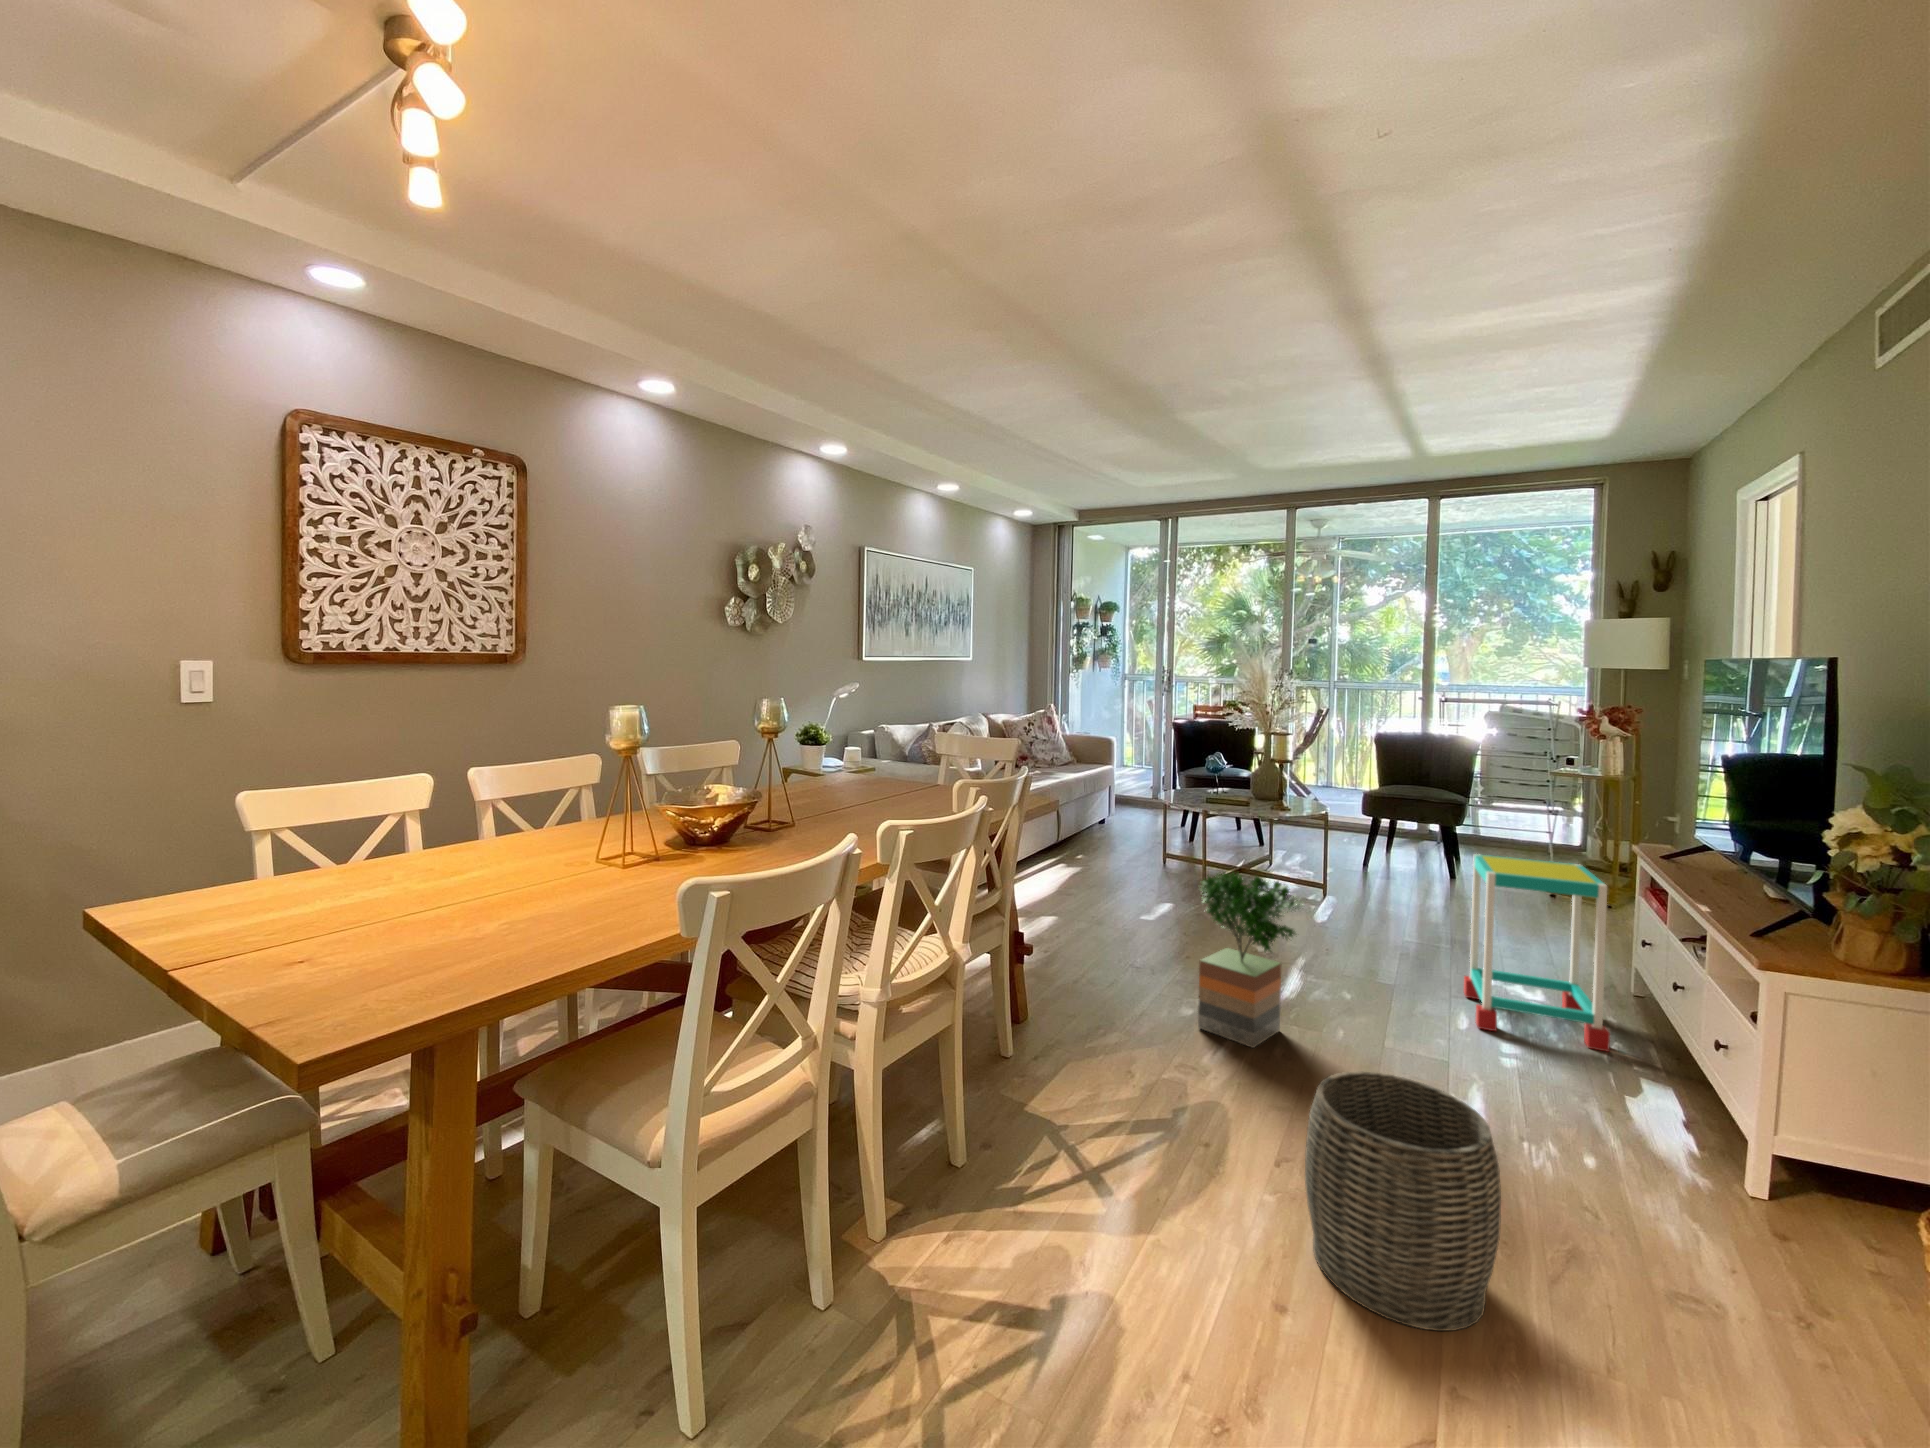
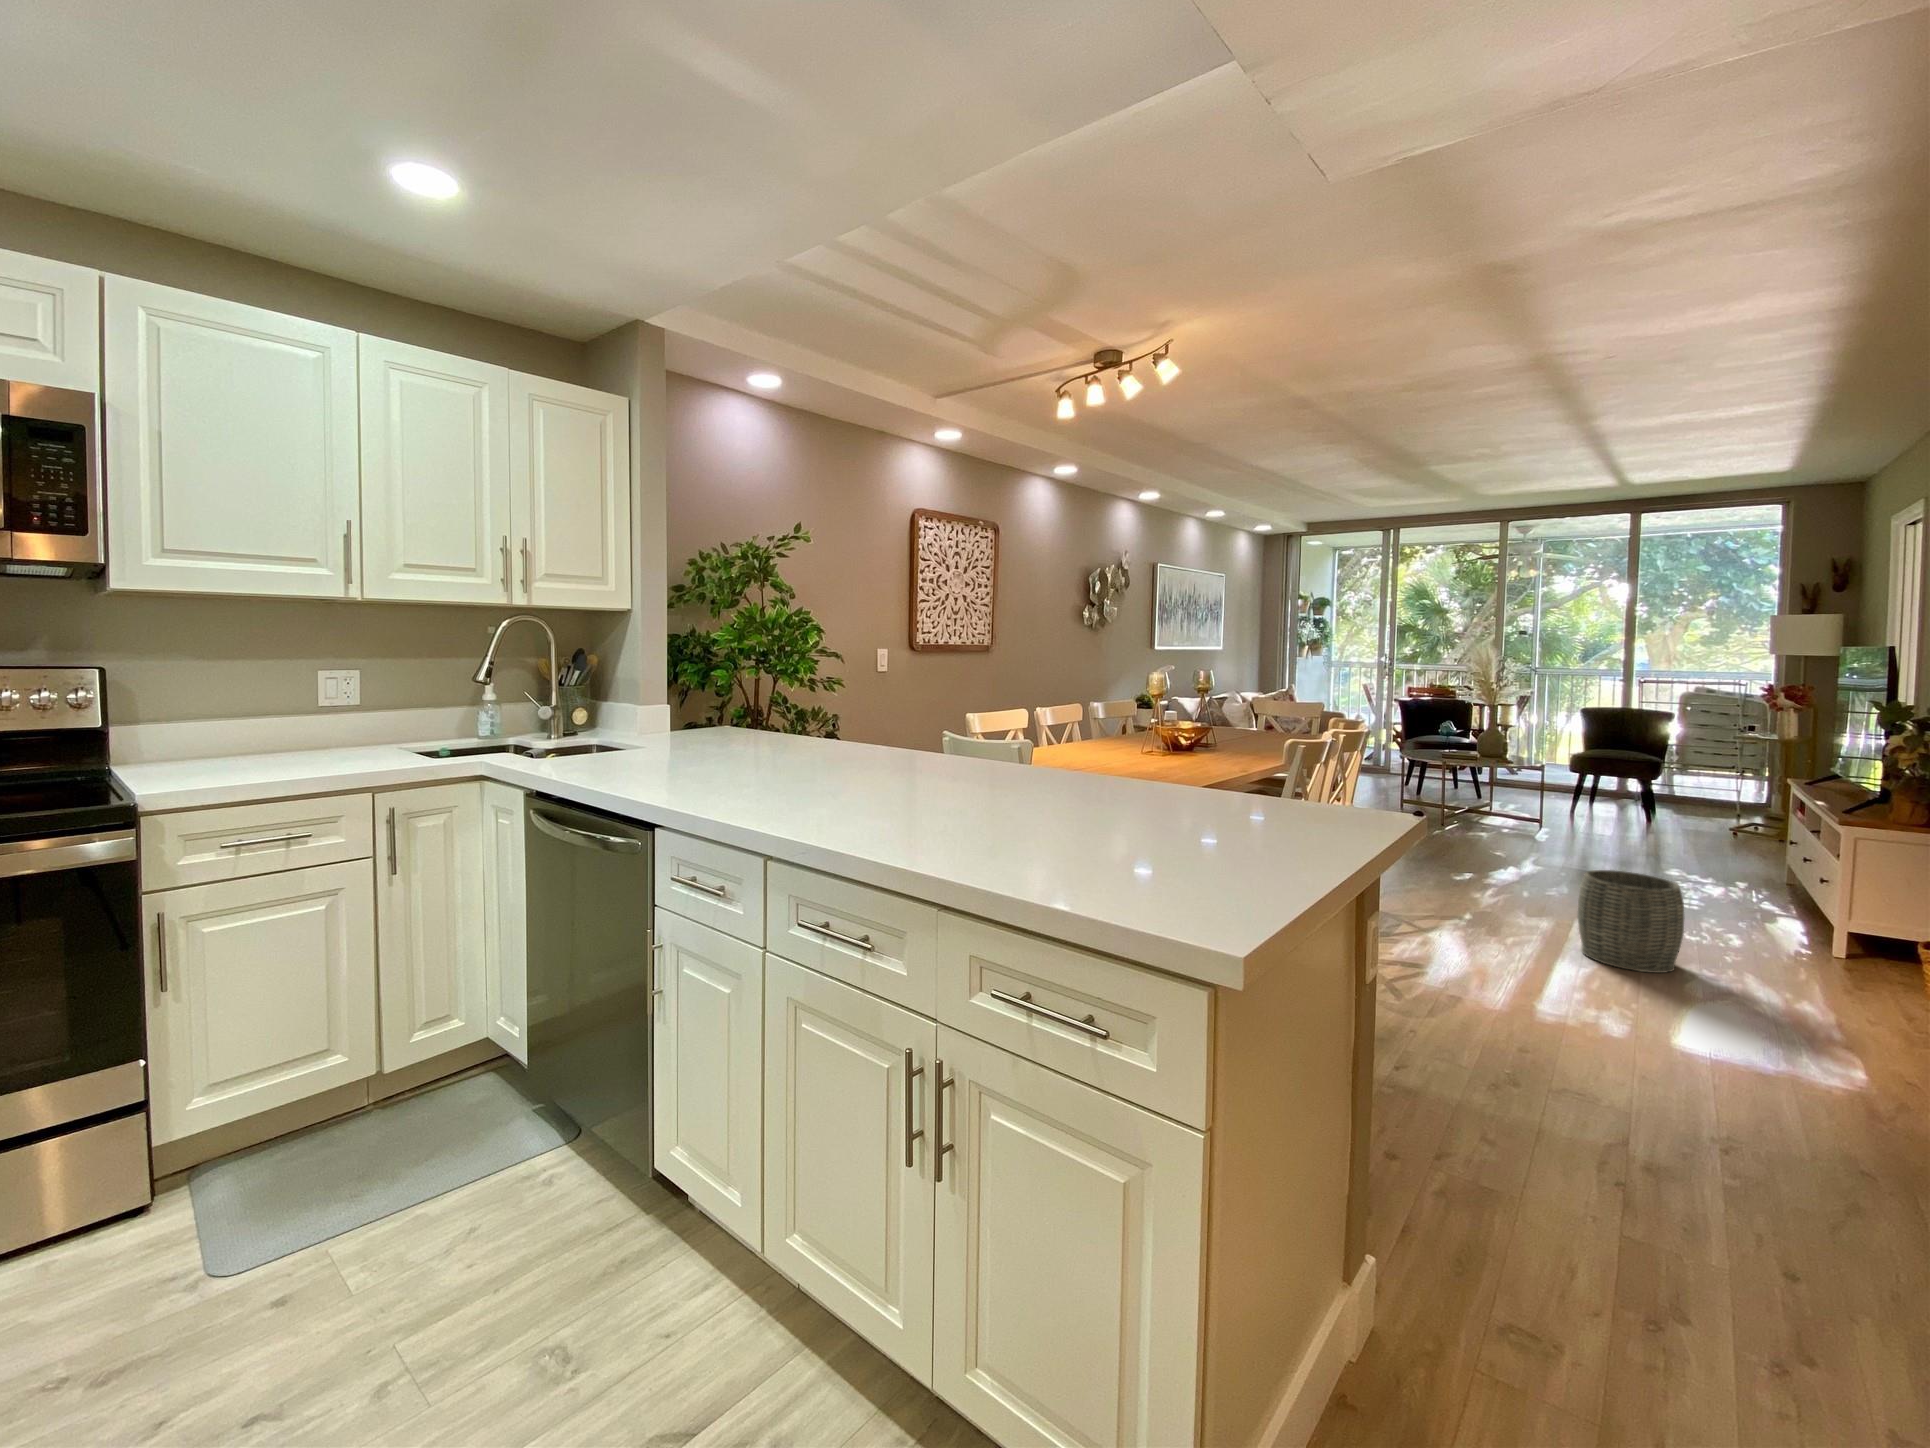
side table: present [1464,854,1610,1051] -> none [1661,783,1763,901]
potted tree: present [1198,873,1302,1048] -> none [1478,787,1556,892]

